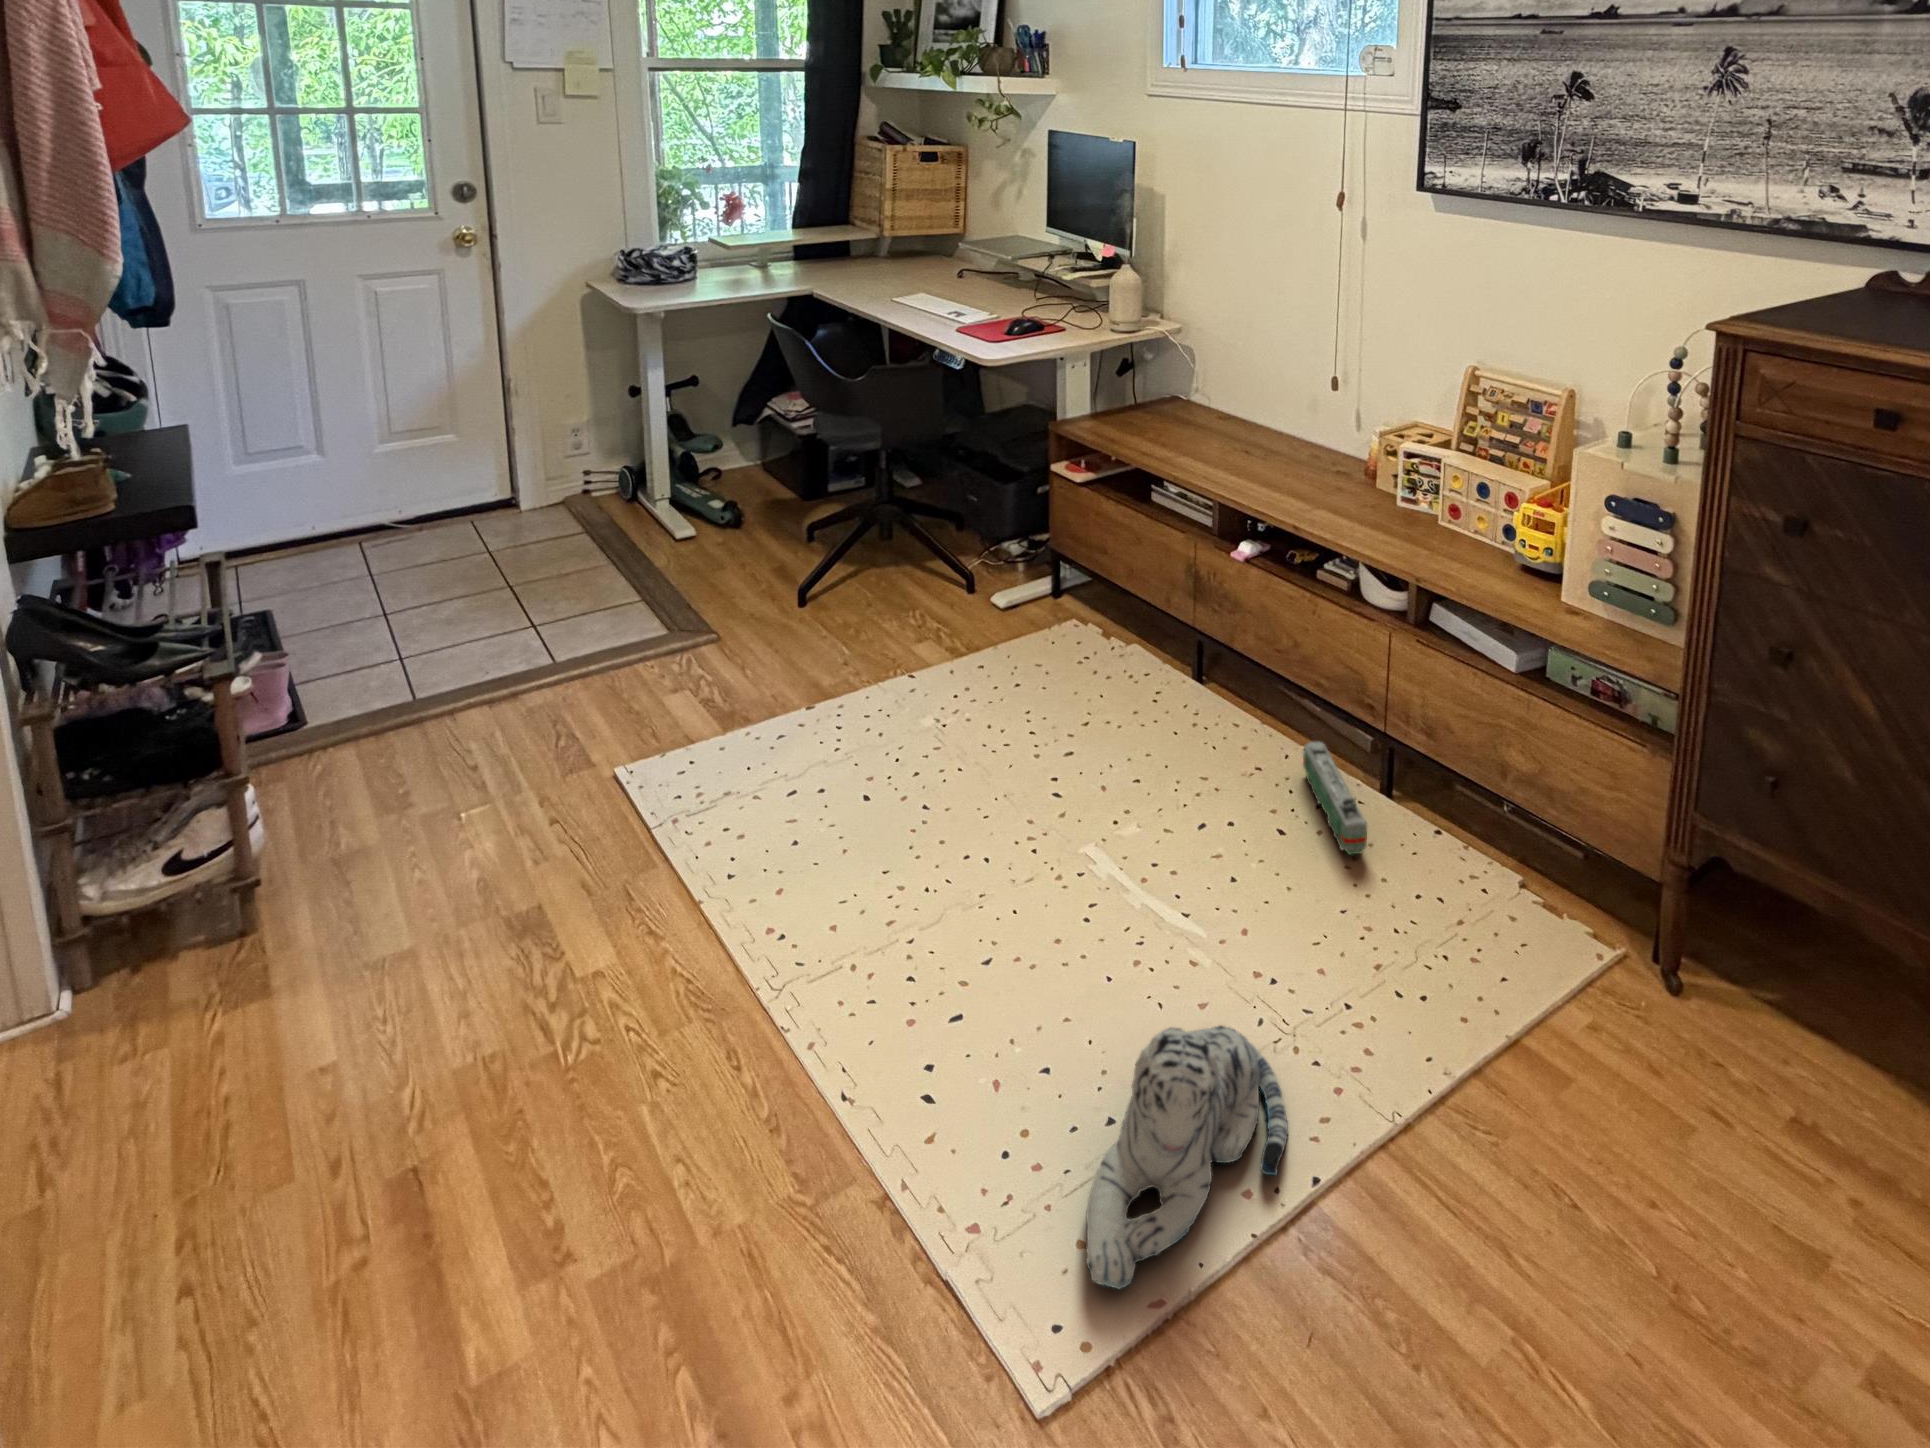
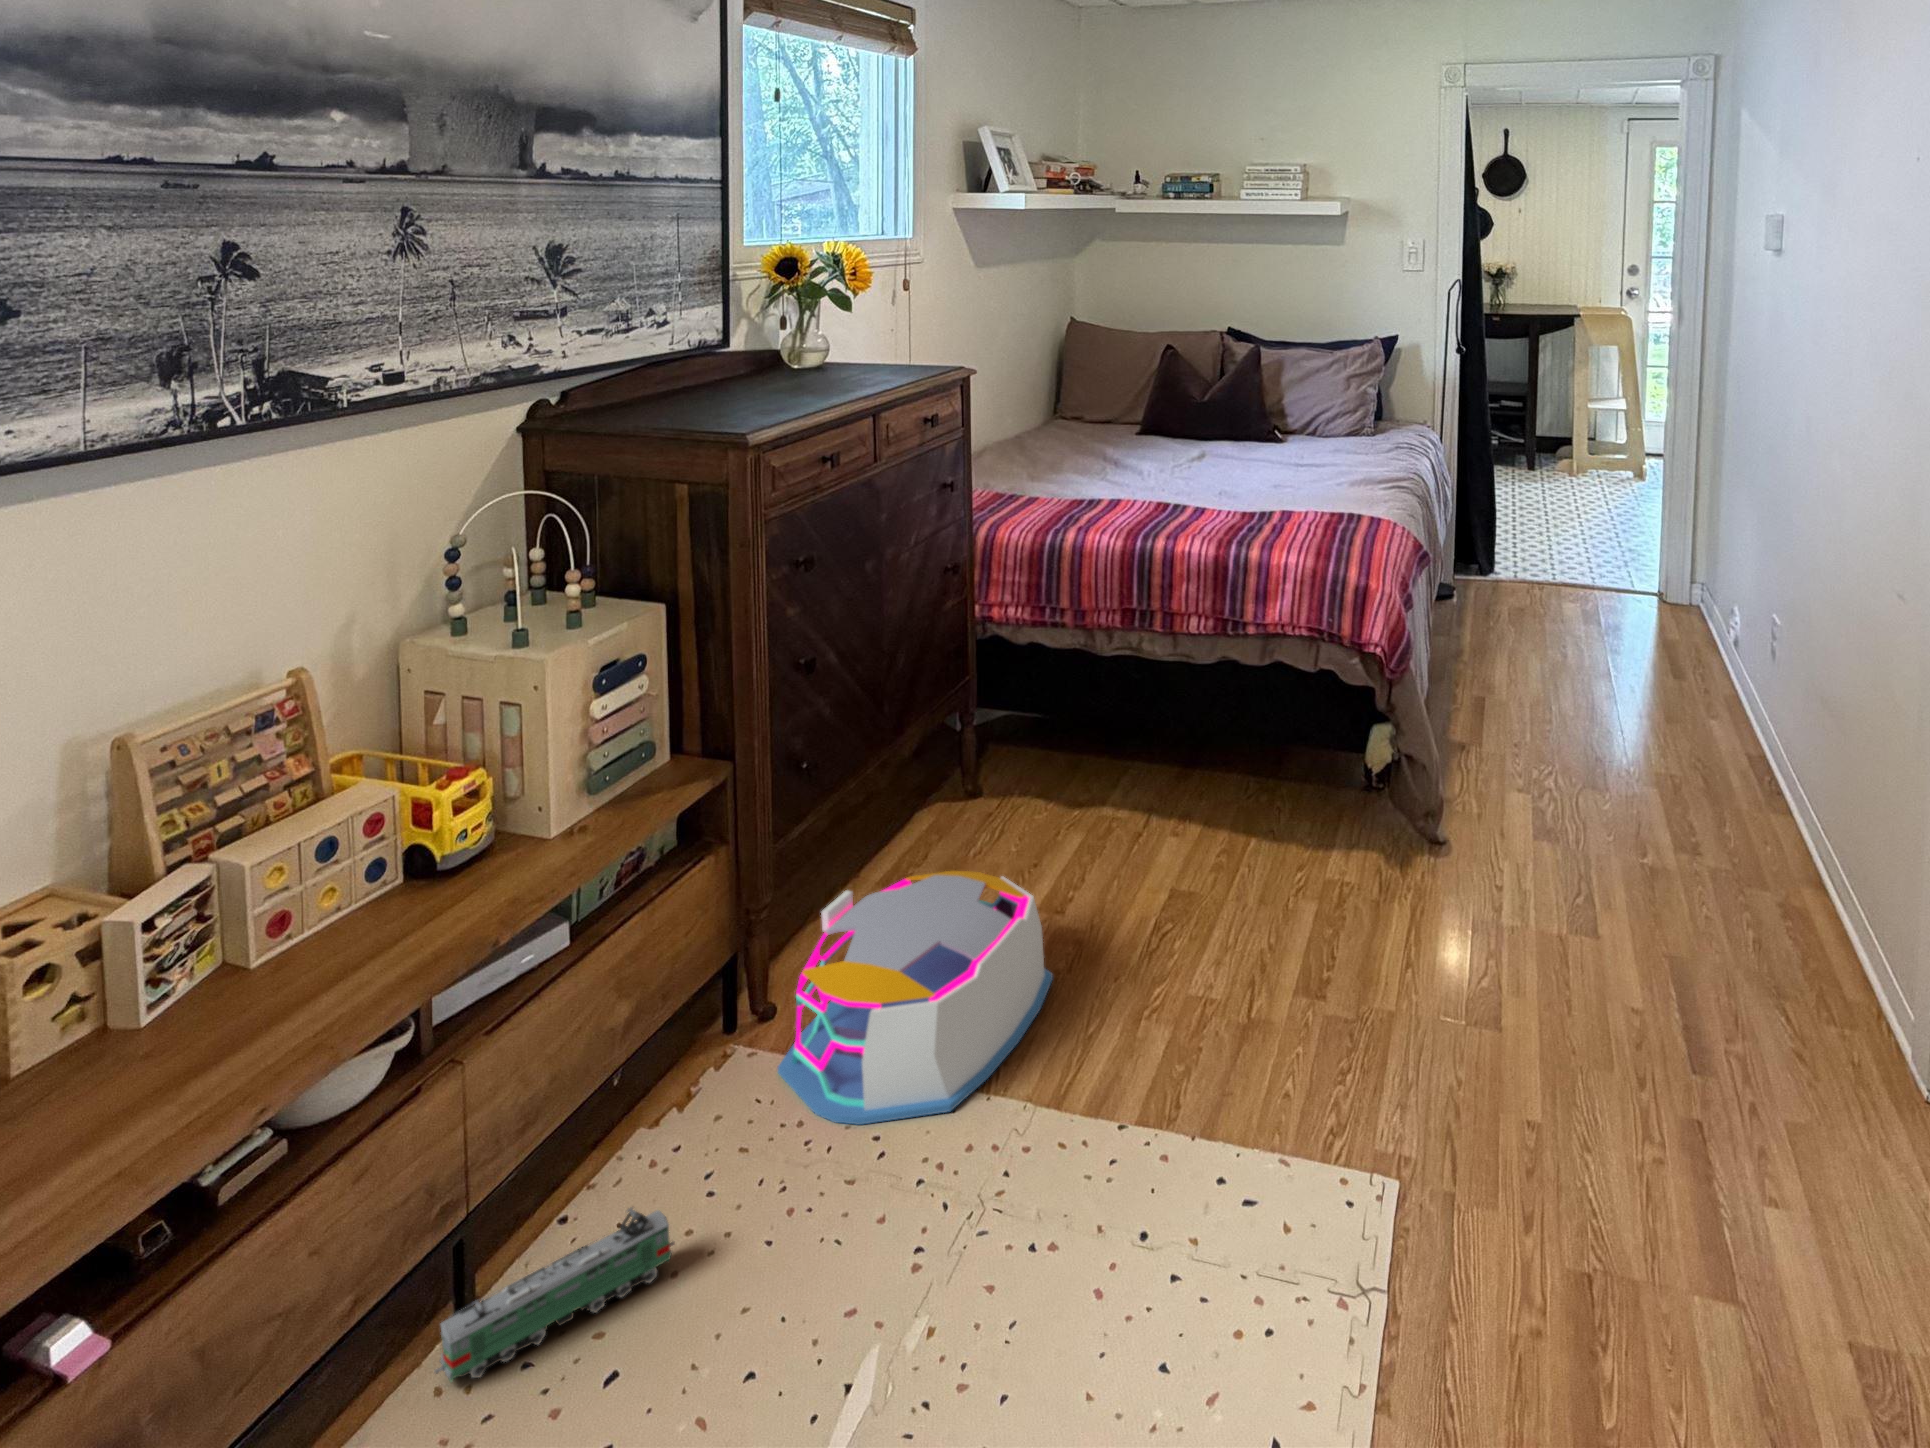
storage bin: none [1454,891,1850,1275] -> present [778,871,1053,1125]
plush toy: present [1086,1025,1288,1289] -> none [1032,1065,1317,1273]

